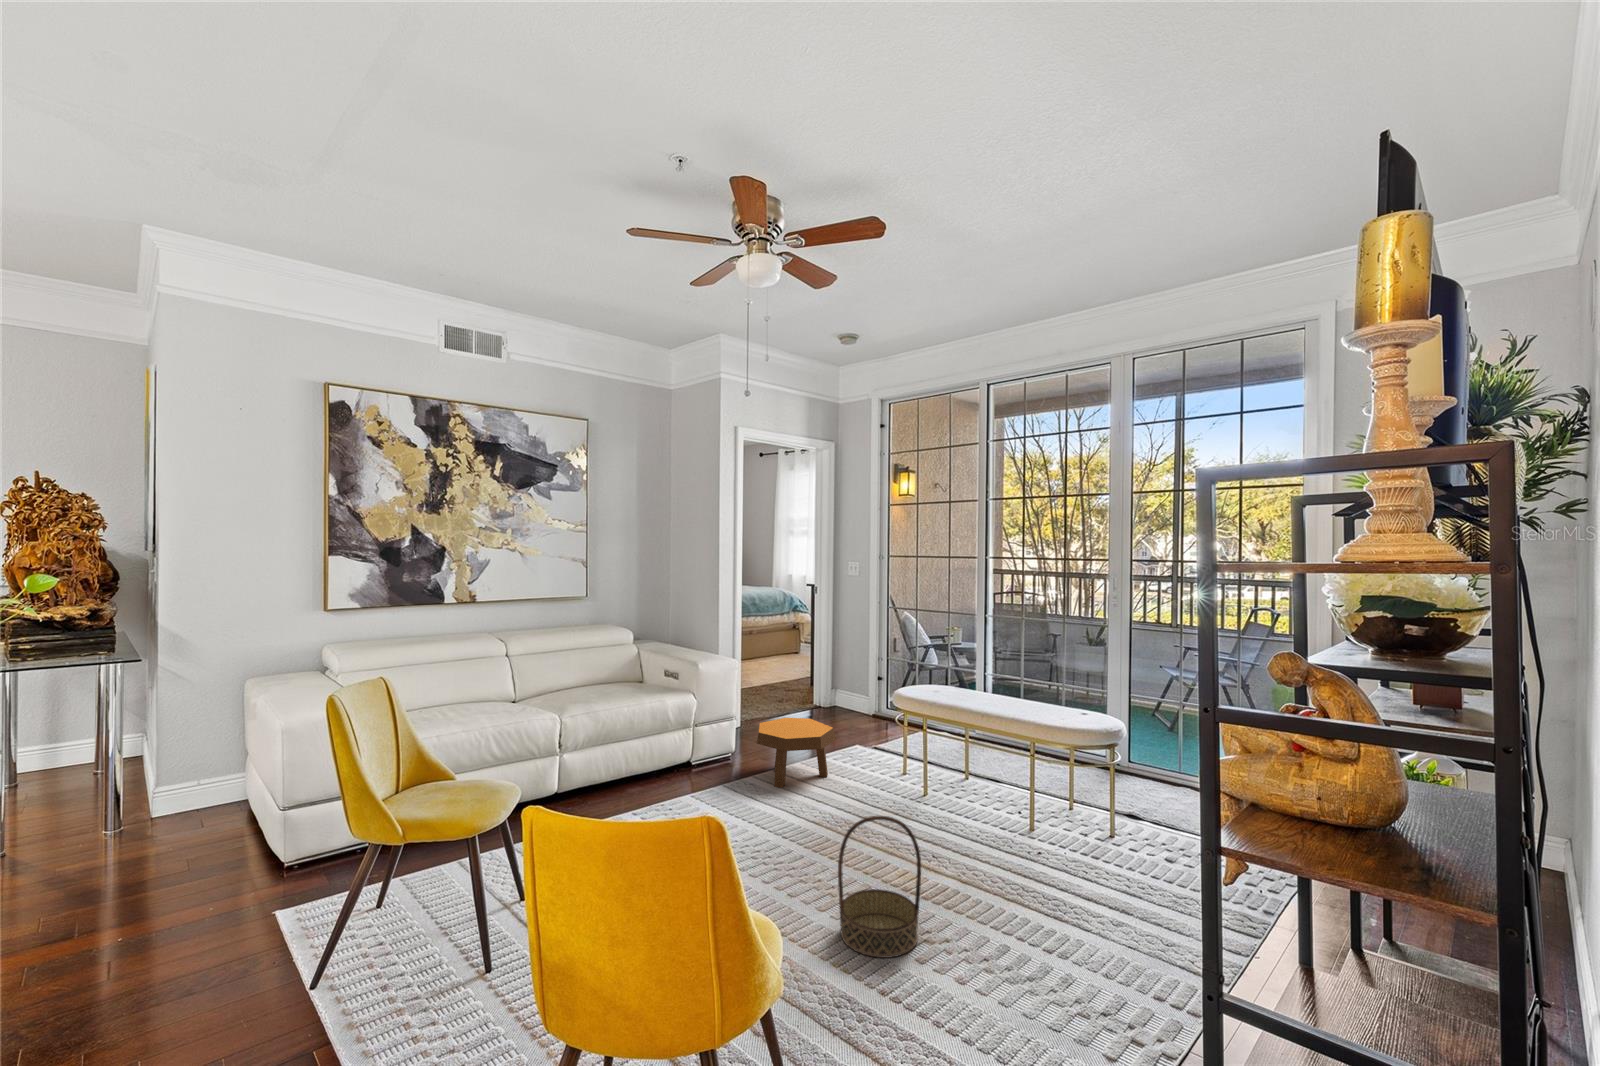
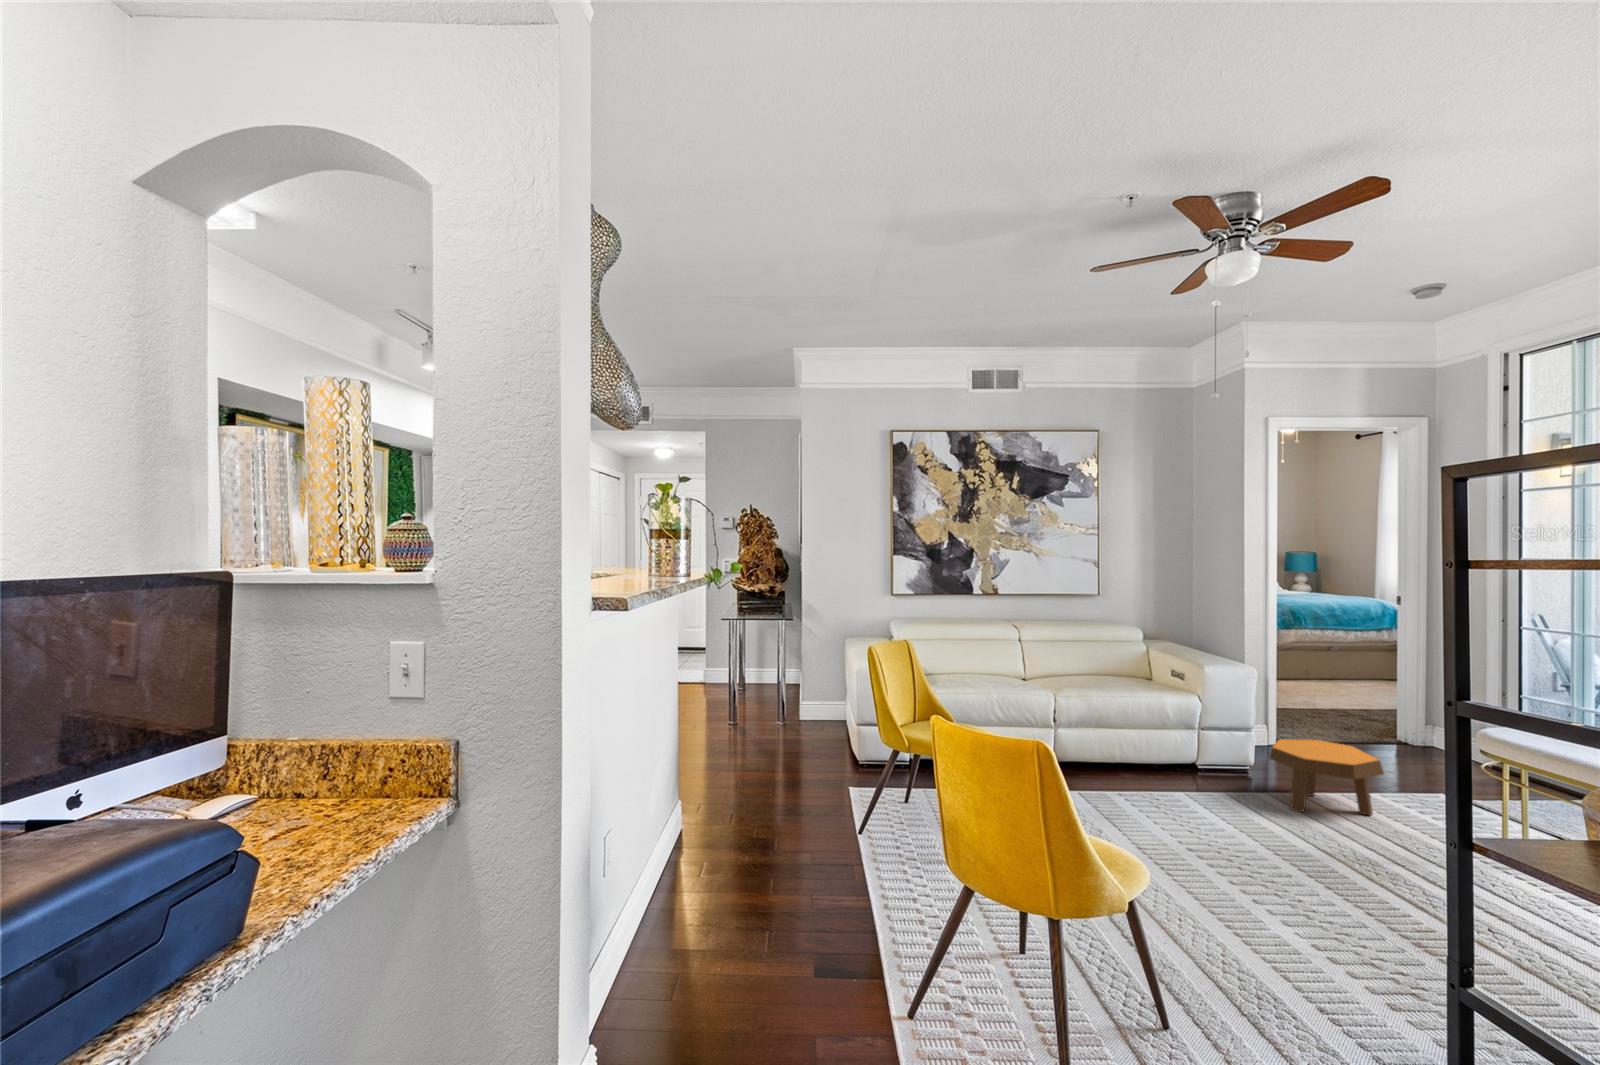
basket: present [838,816,921,958] -> none [1294,832,1408,993]

